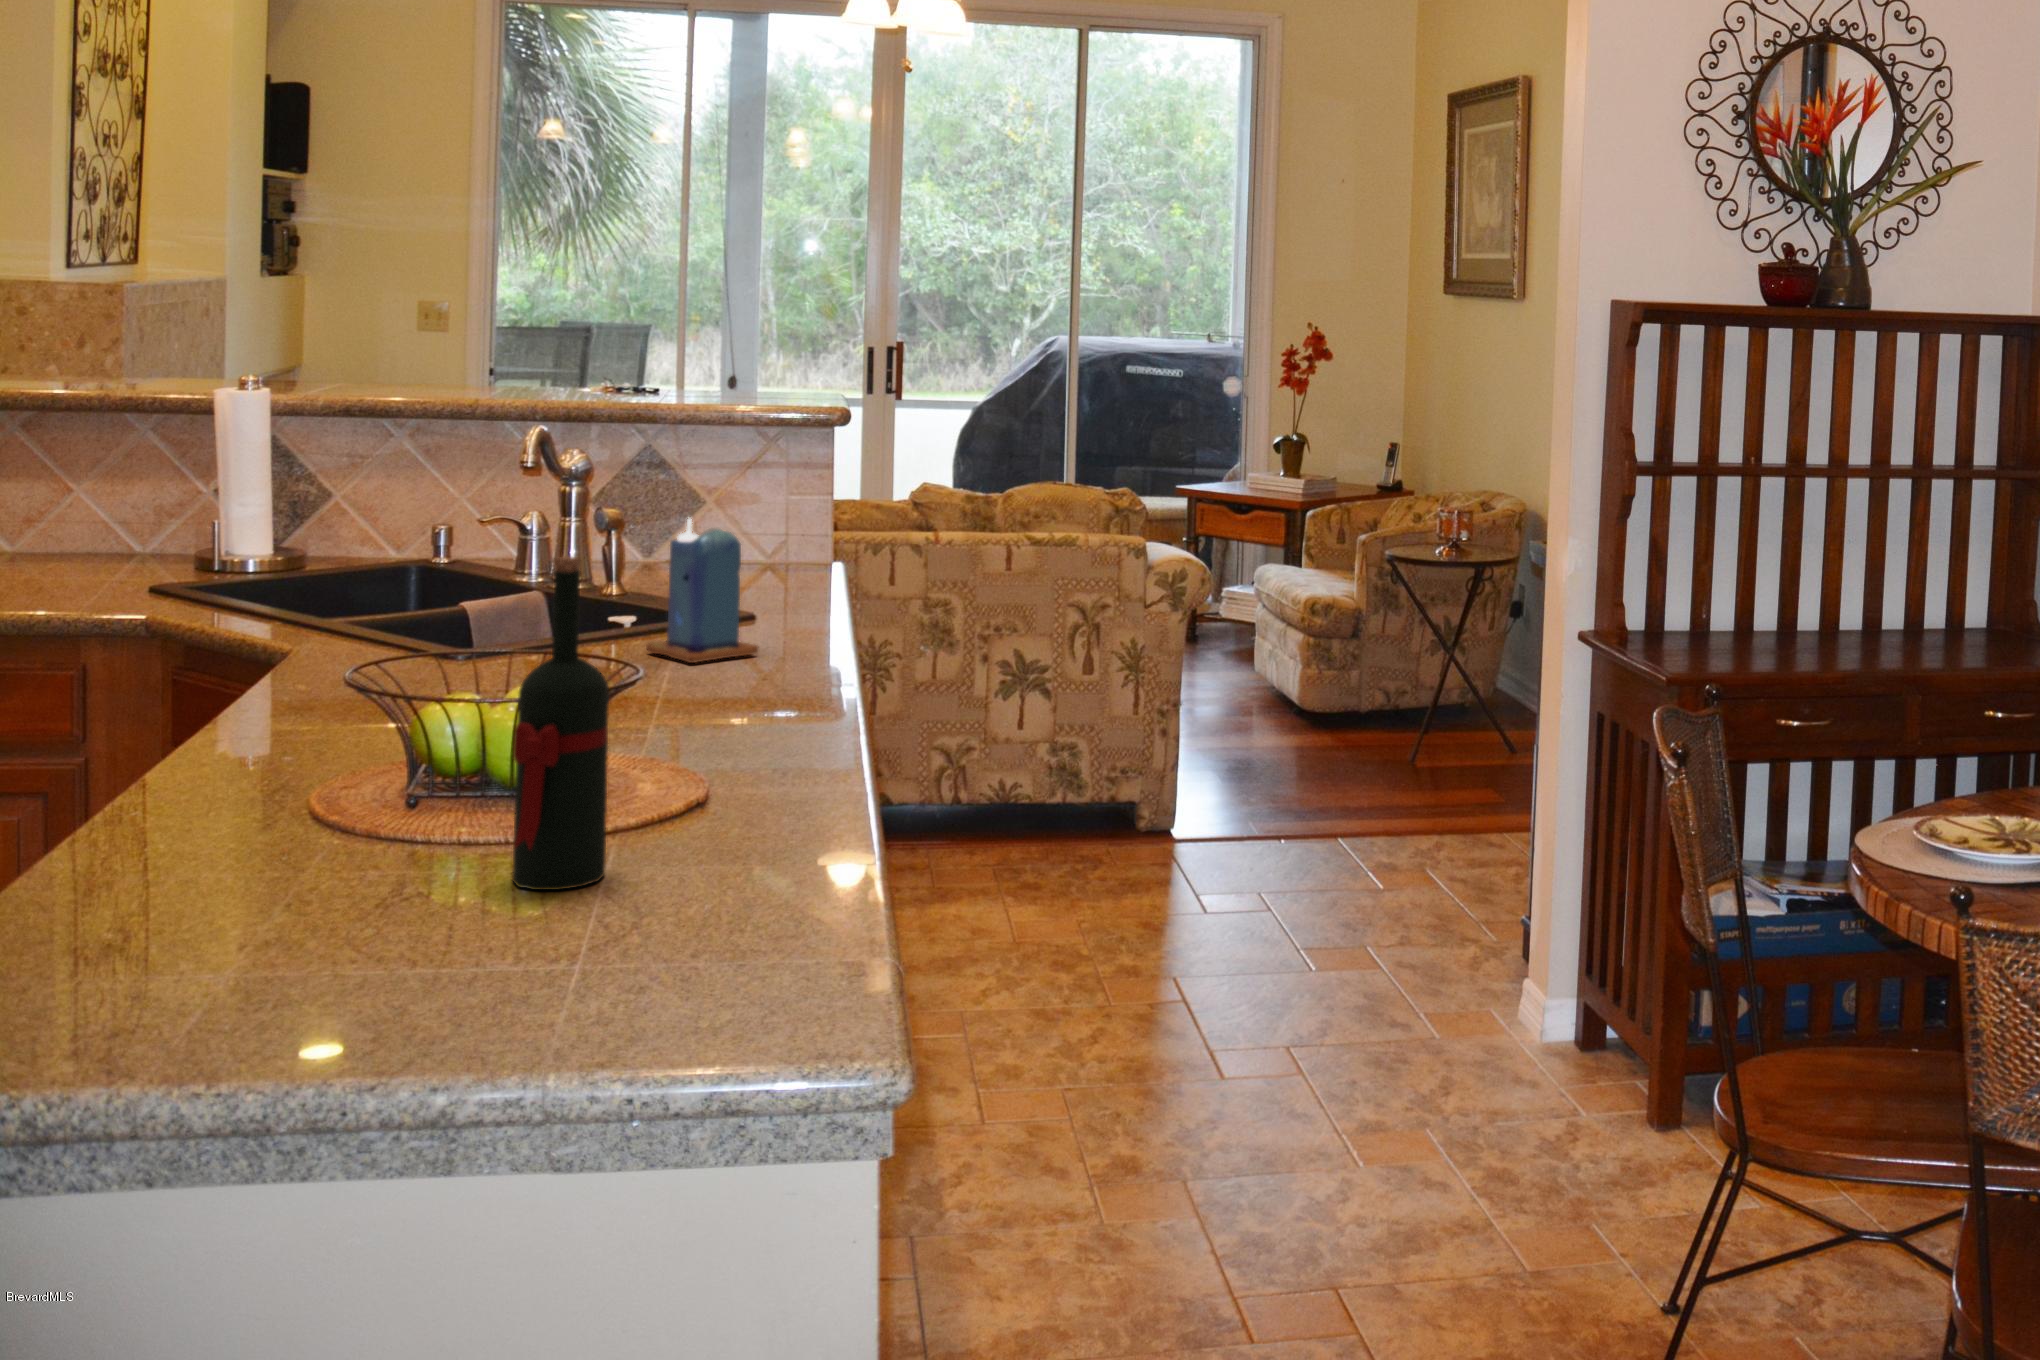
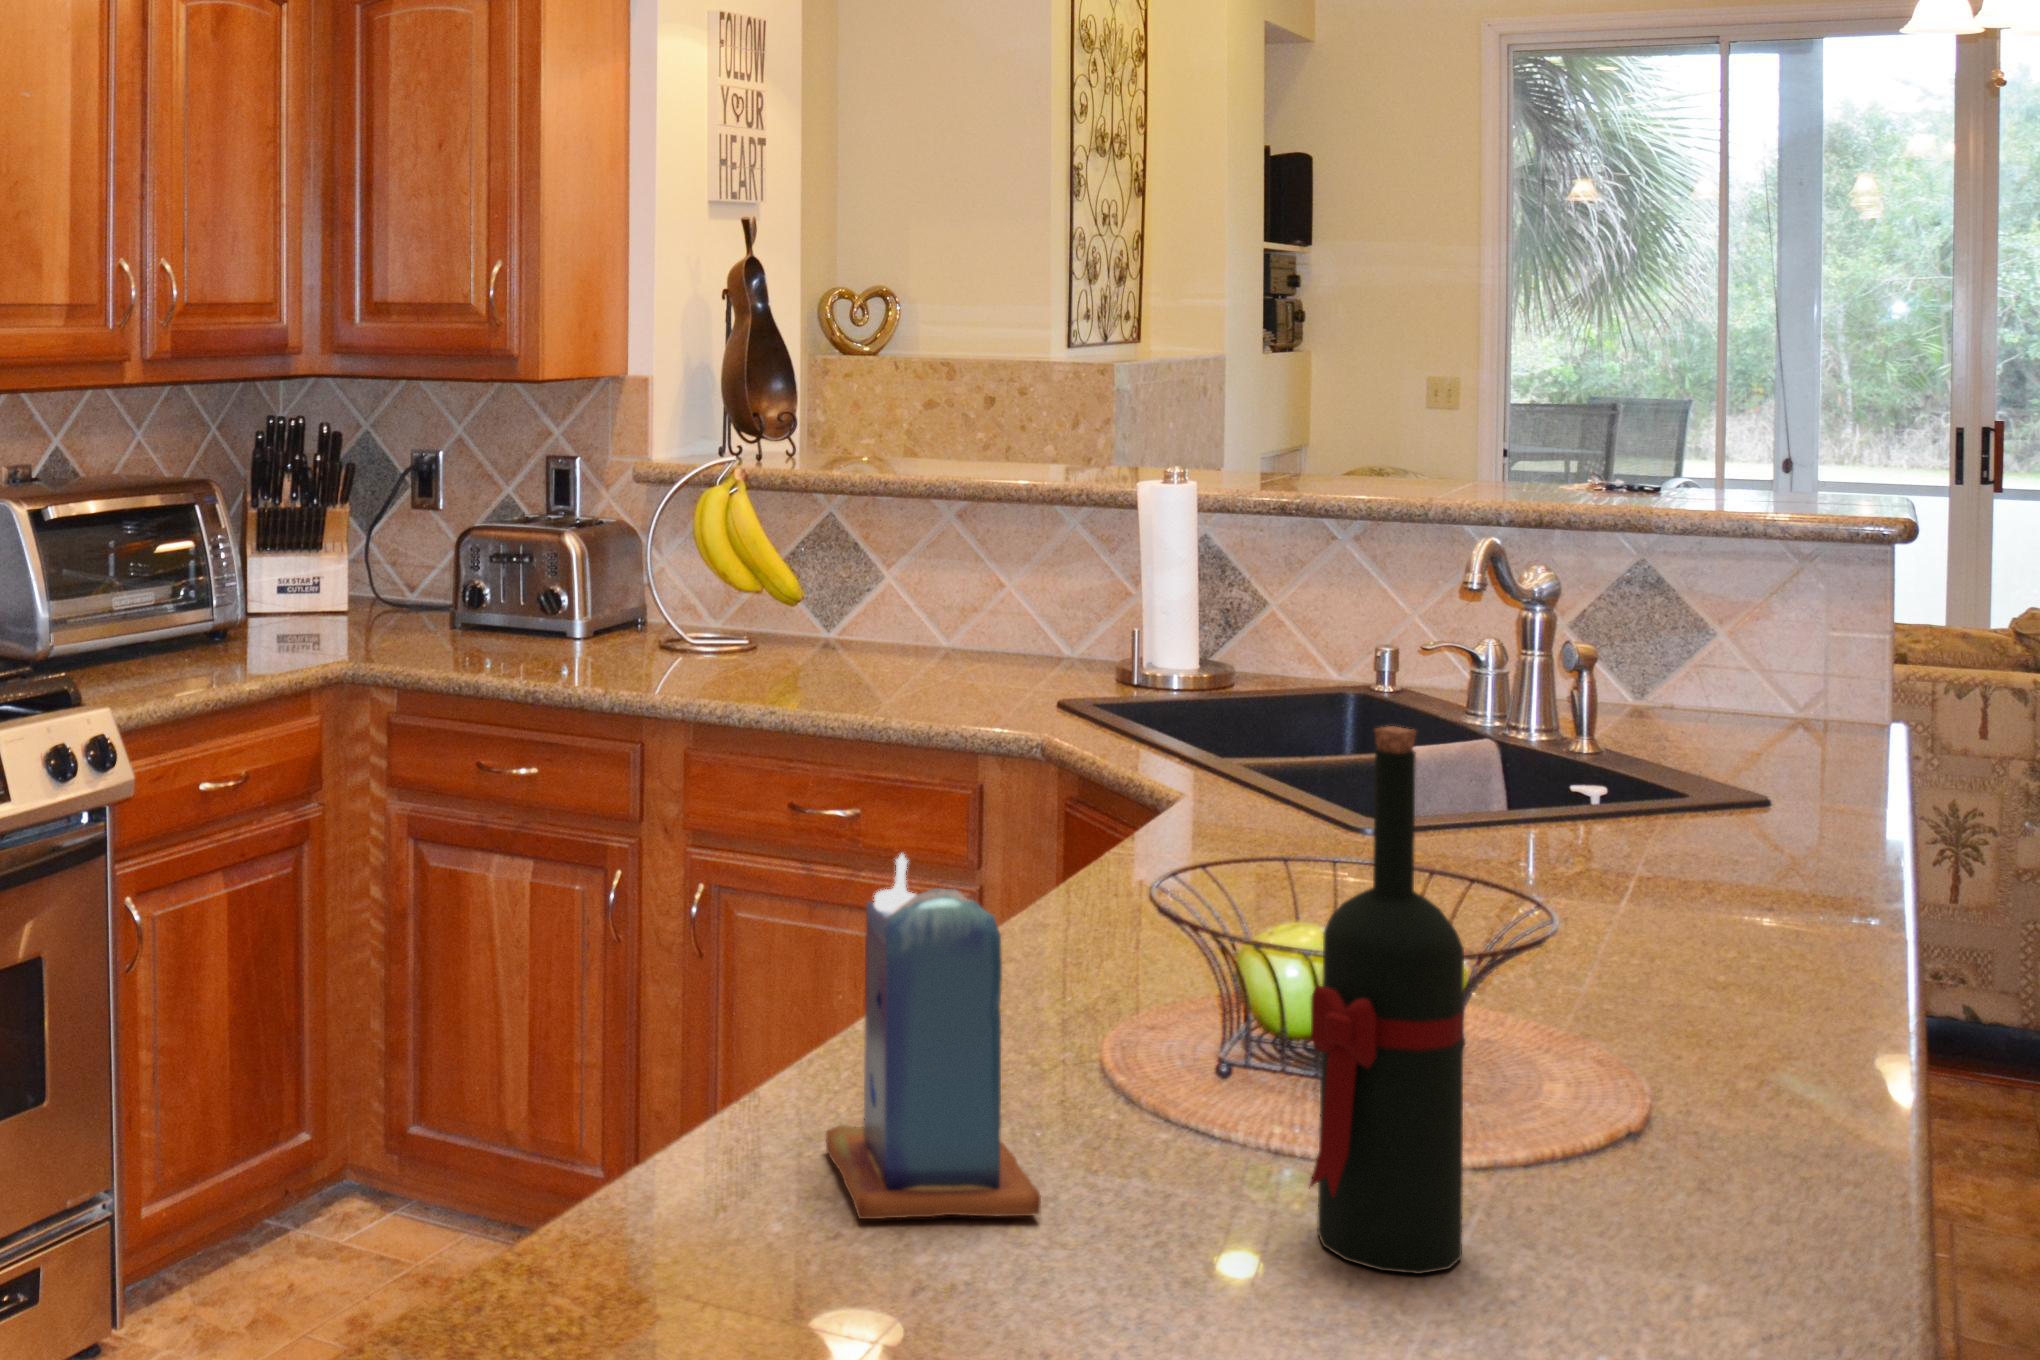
candle: present [646,518,758,663] -> present [826,853,1041,1219]

